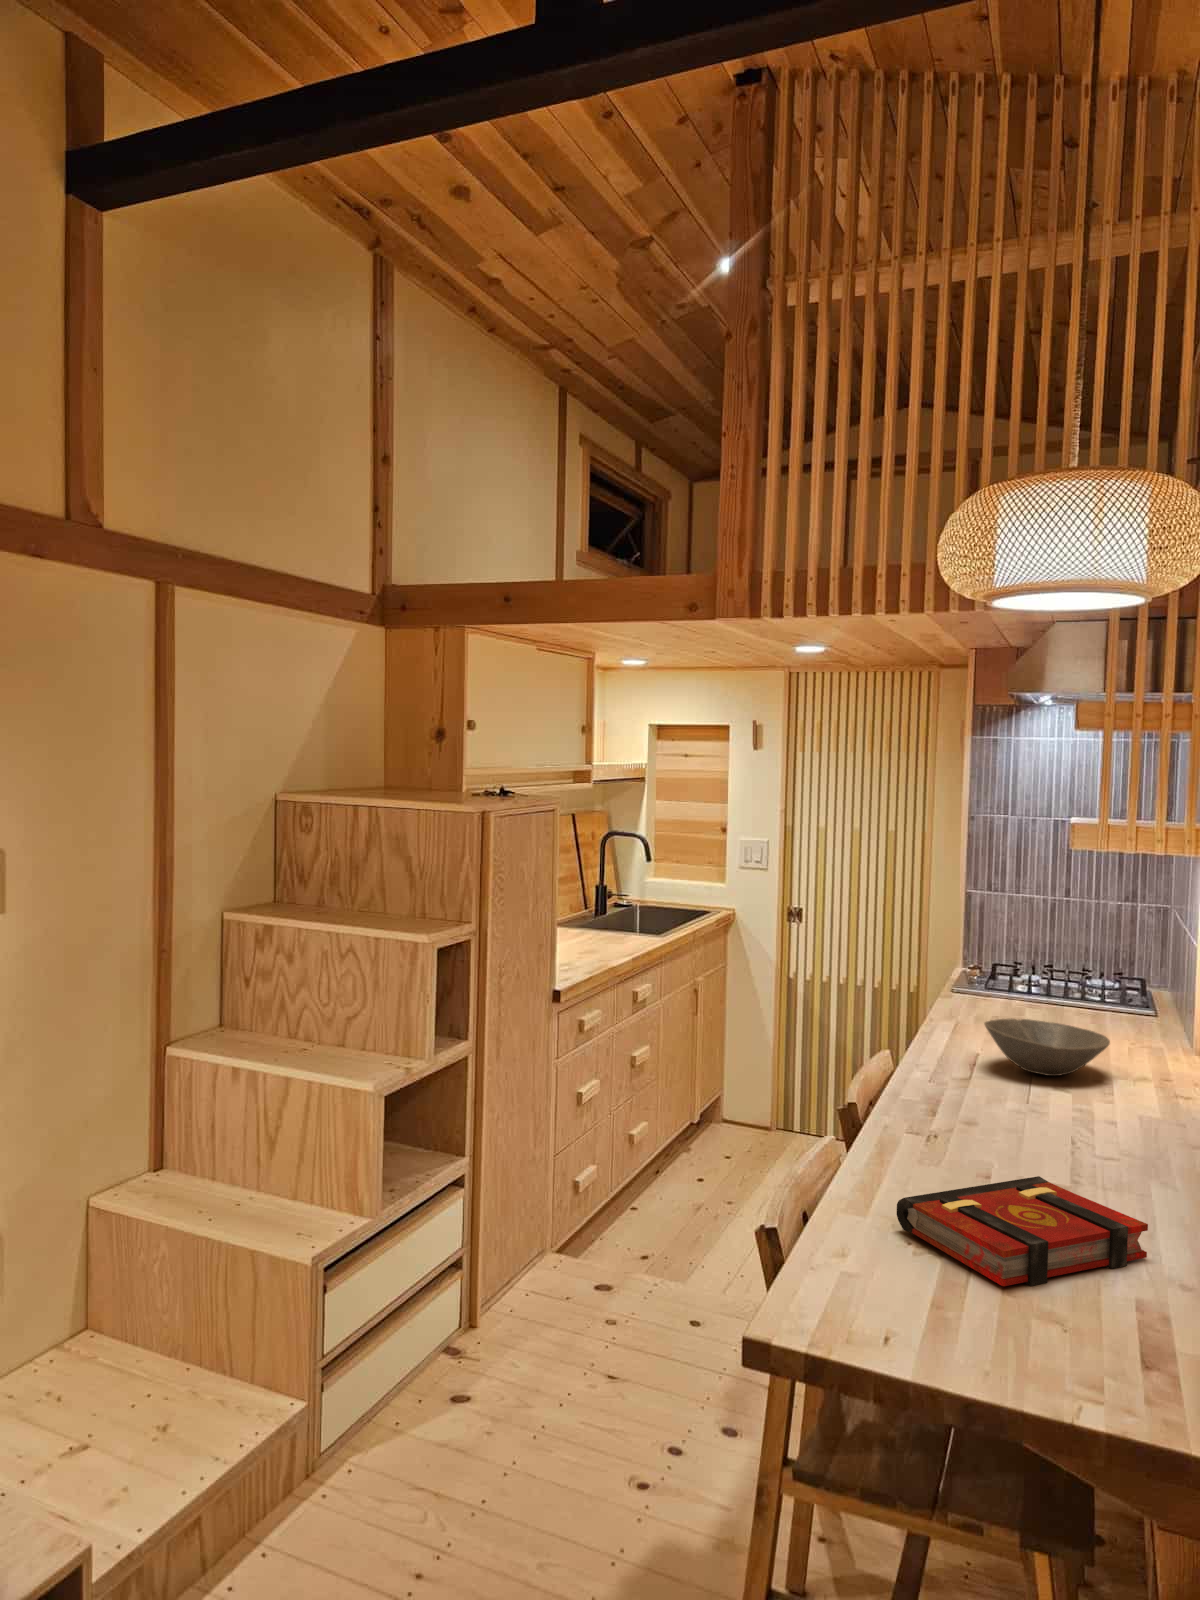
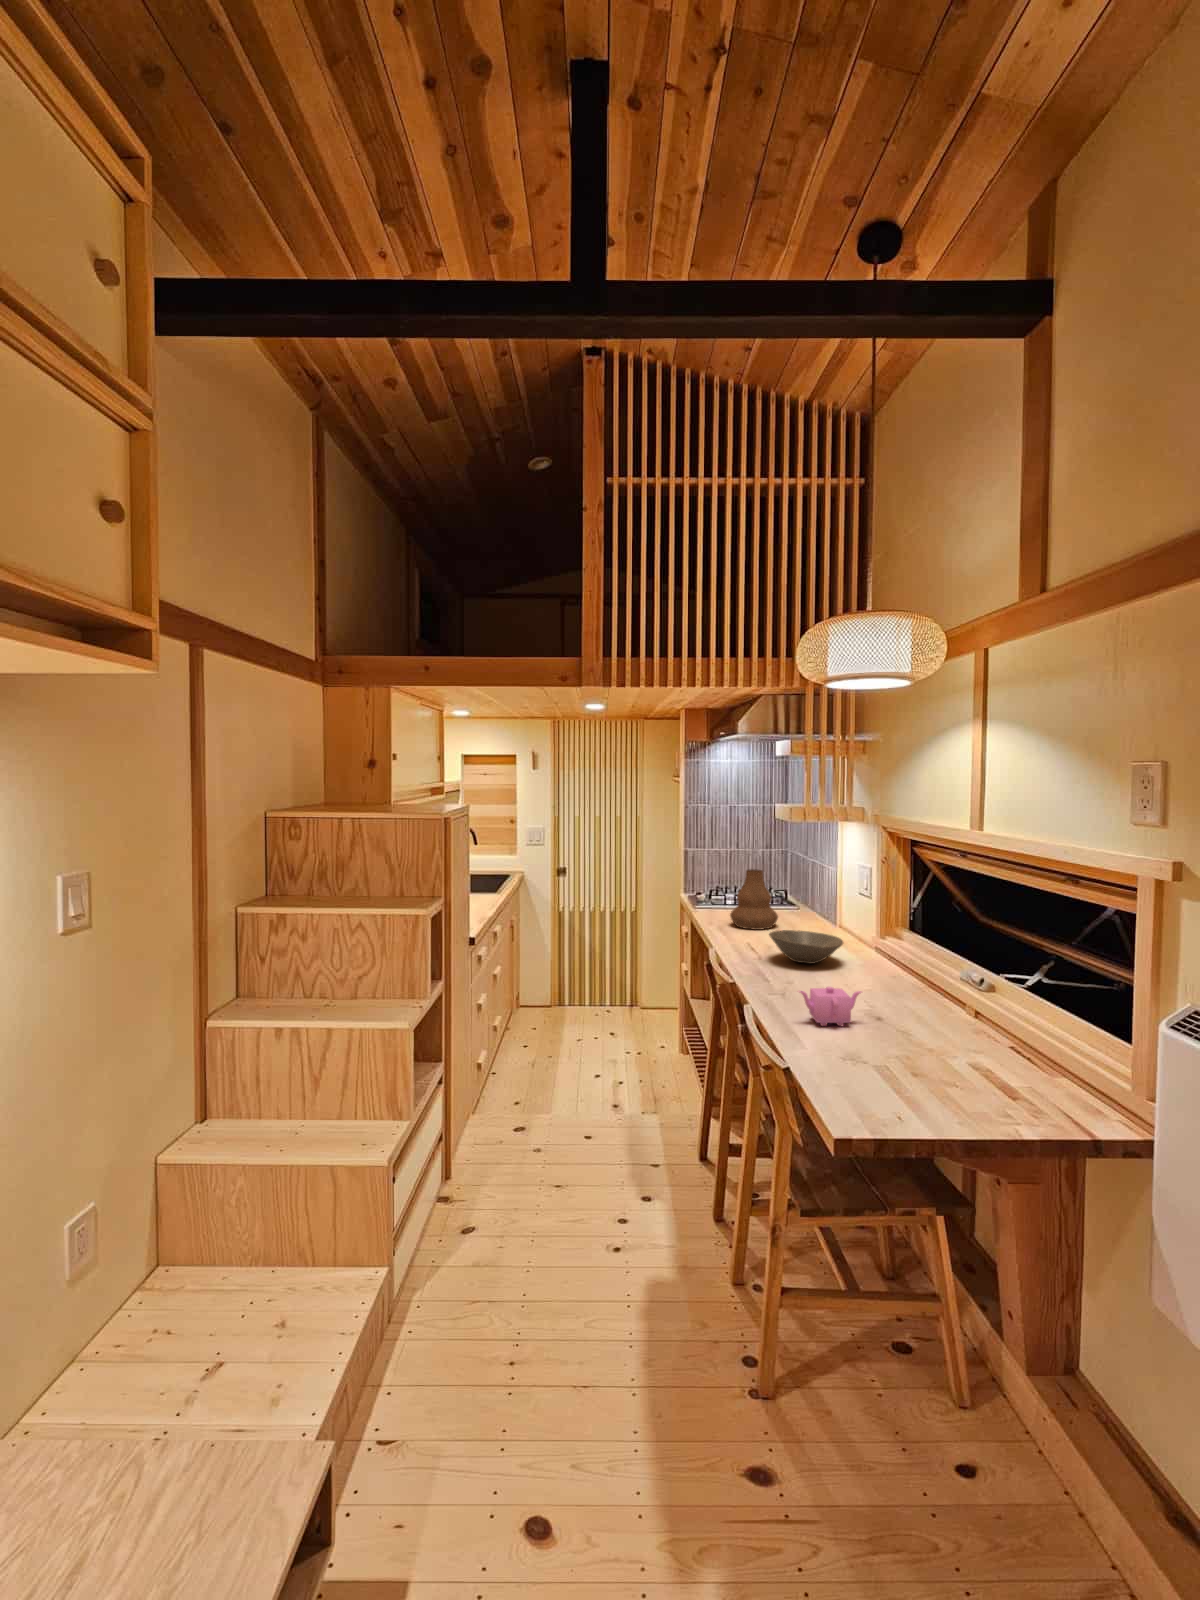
vase: none [989,921,1072,1022] -> present [730,869,778,930]
teapot: none [918,1097,1025,1160] -> present [799,987,861,1026]
book: present [897,1176,1148,1286] -> none [855,1035,1004,1117]

